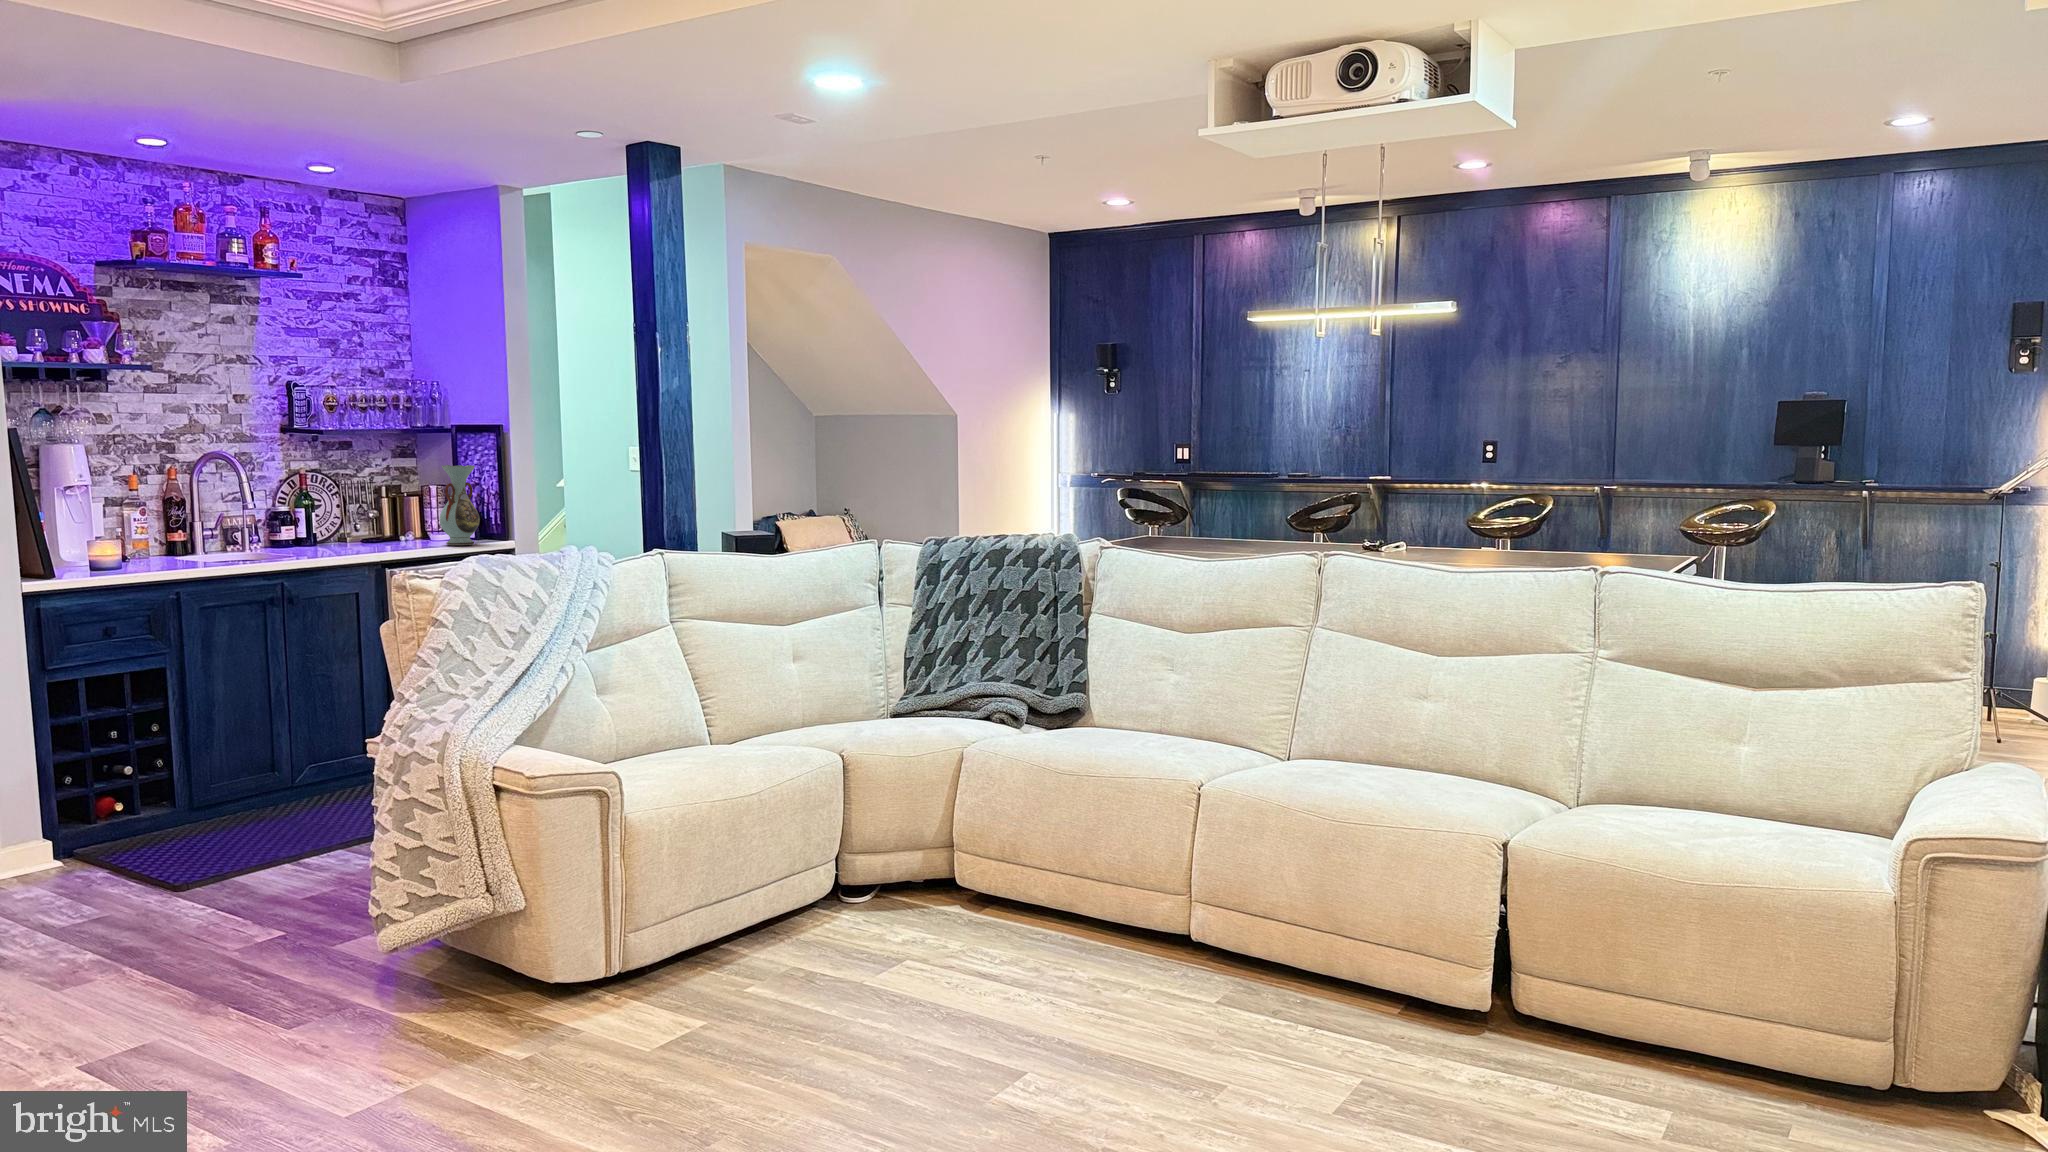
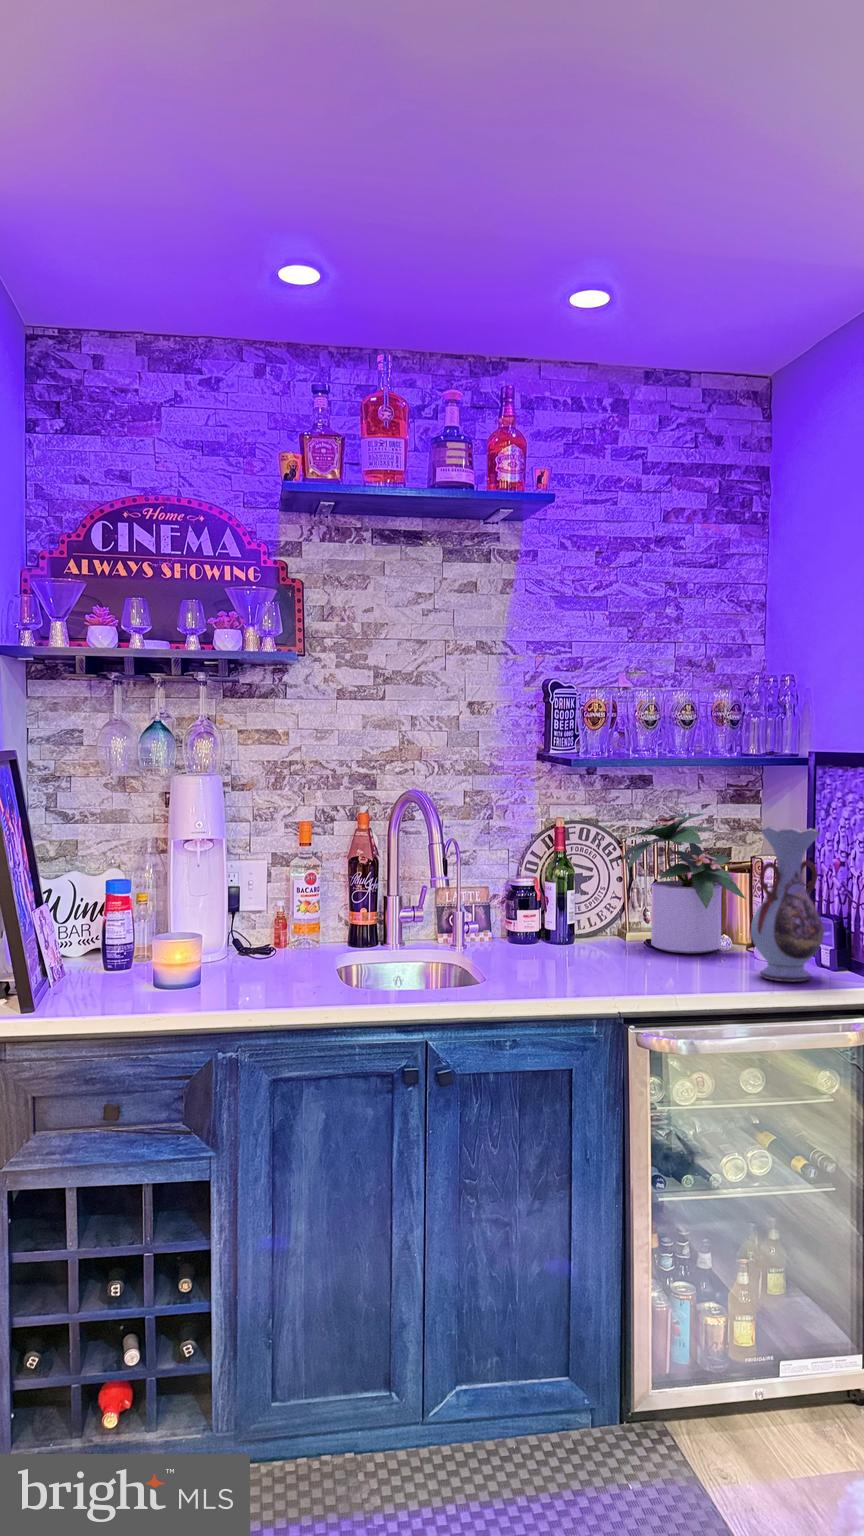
potted plant: none [343,462,426,542] -> present [621,813,746,953]

